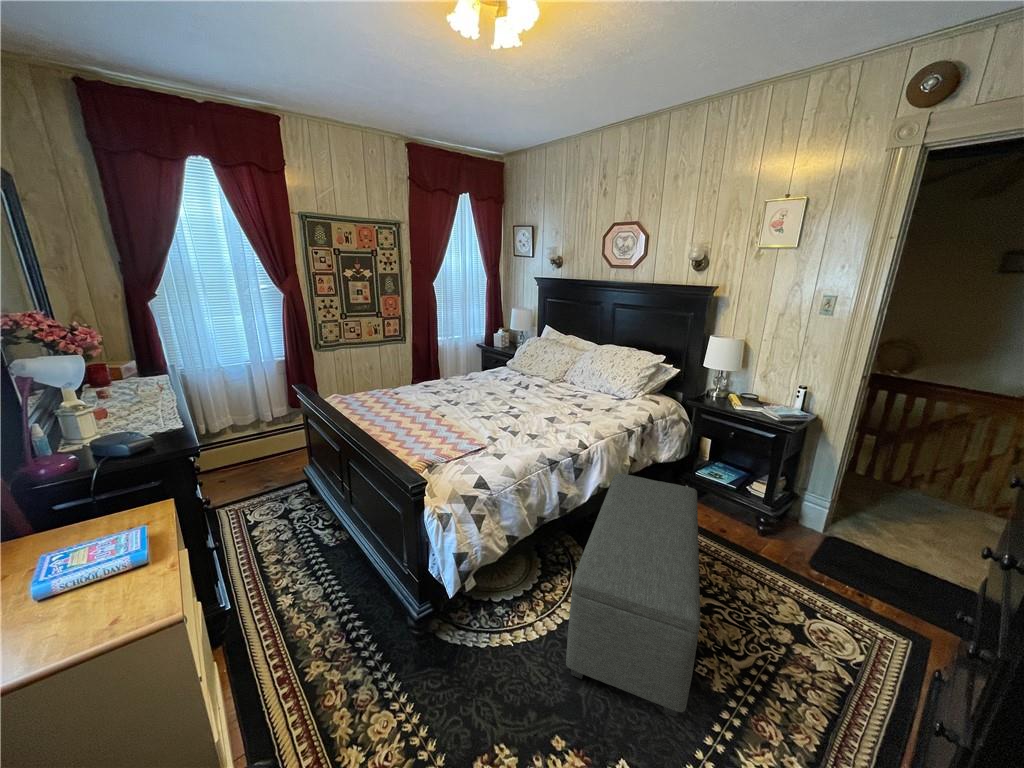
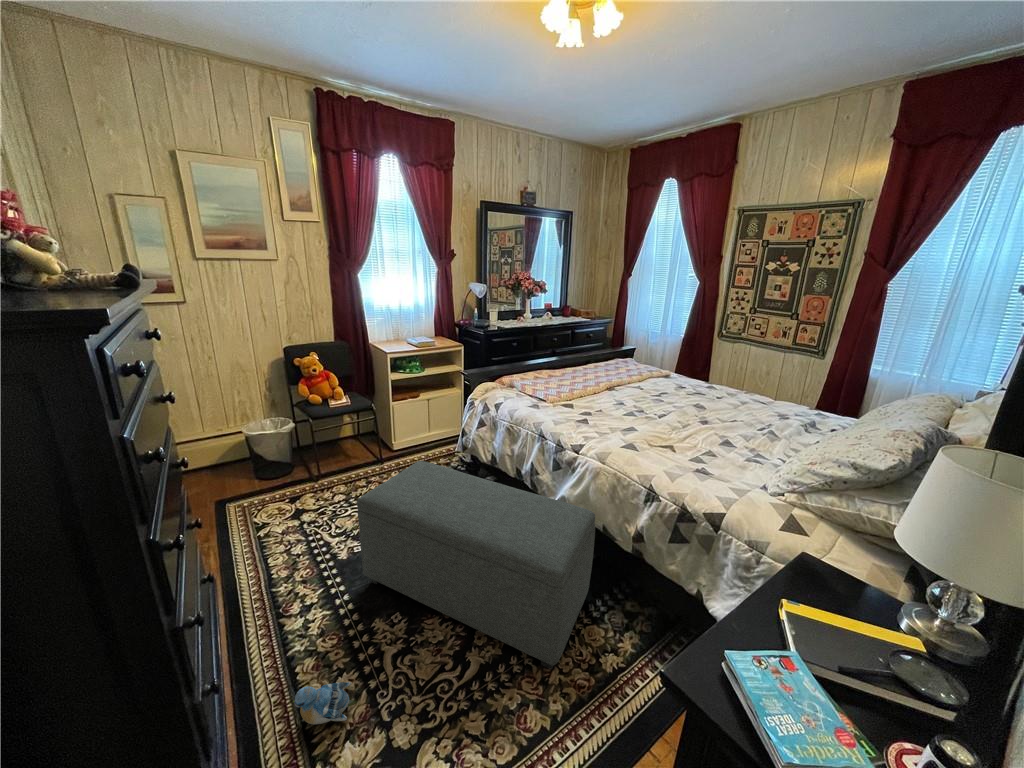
plush toy: none [790,668,849,711] -> present [293,682,357,724]

